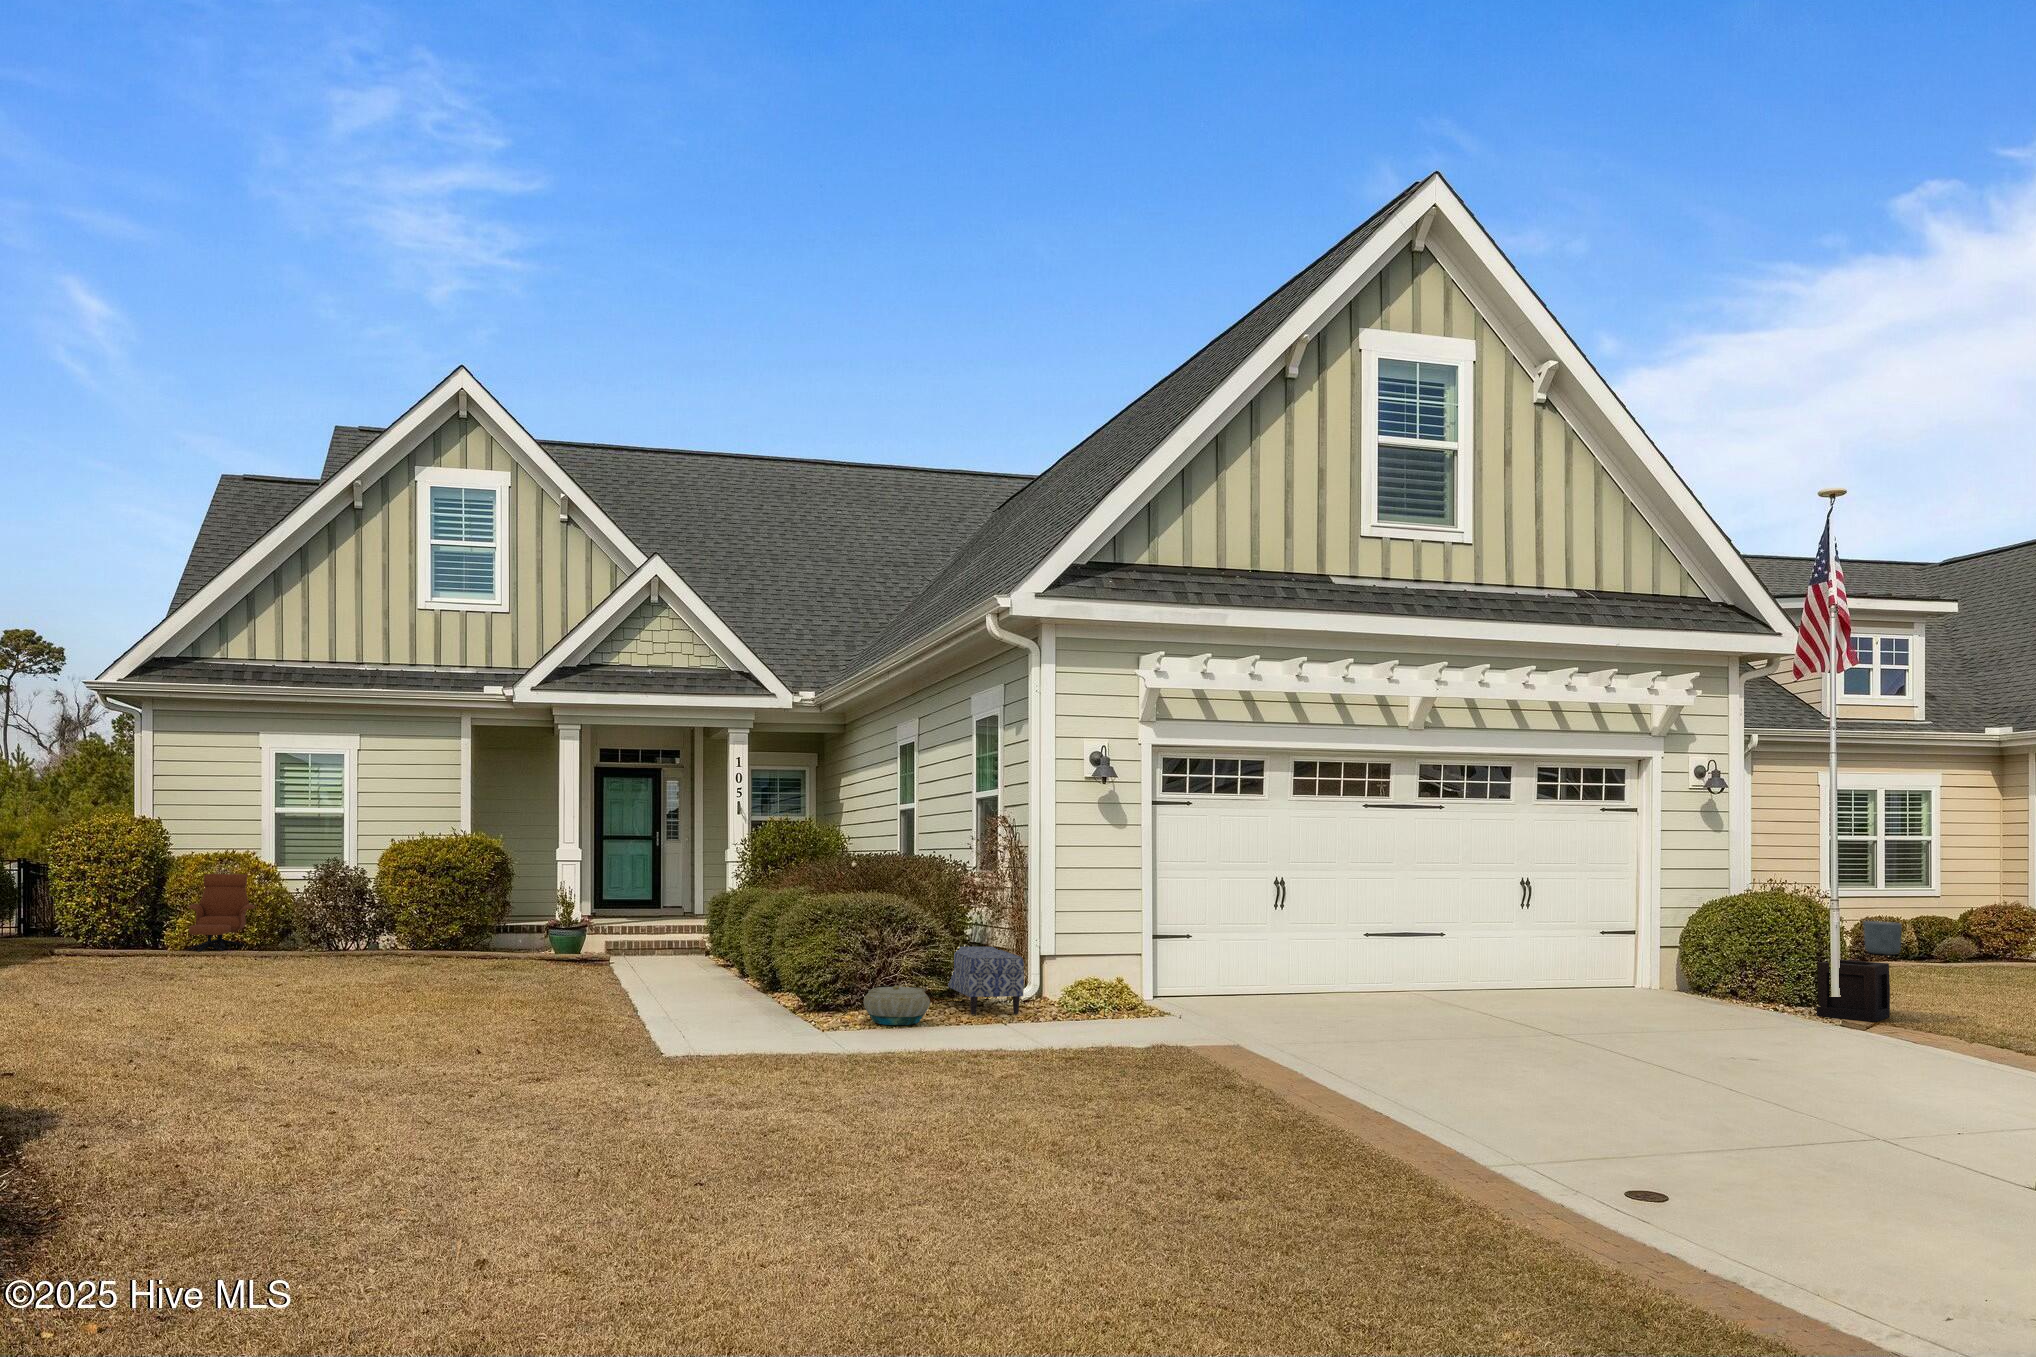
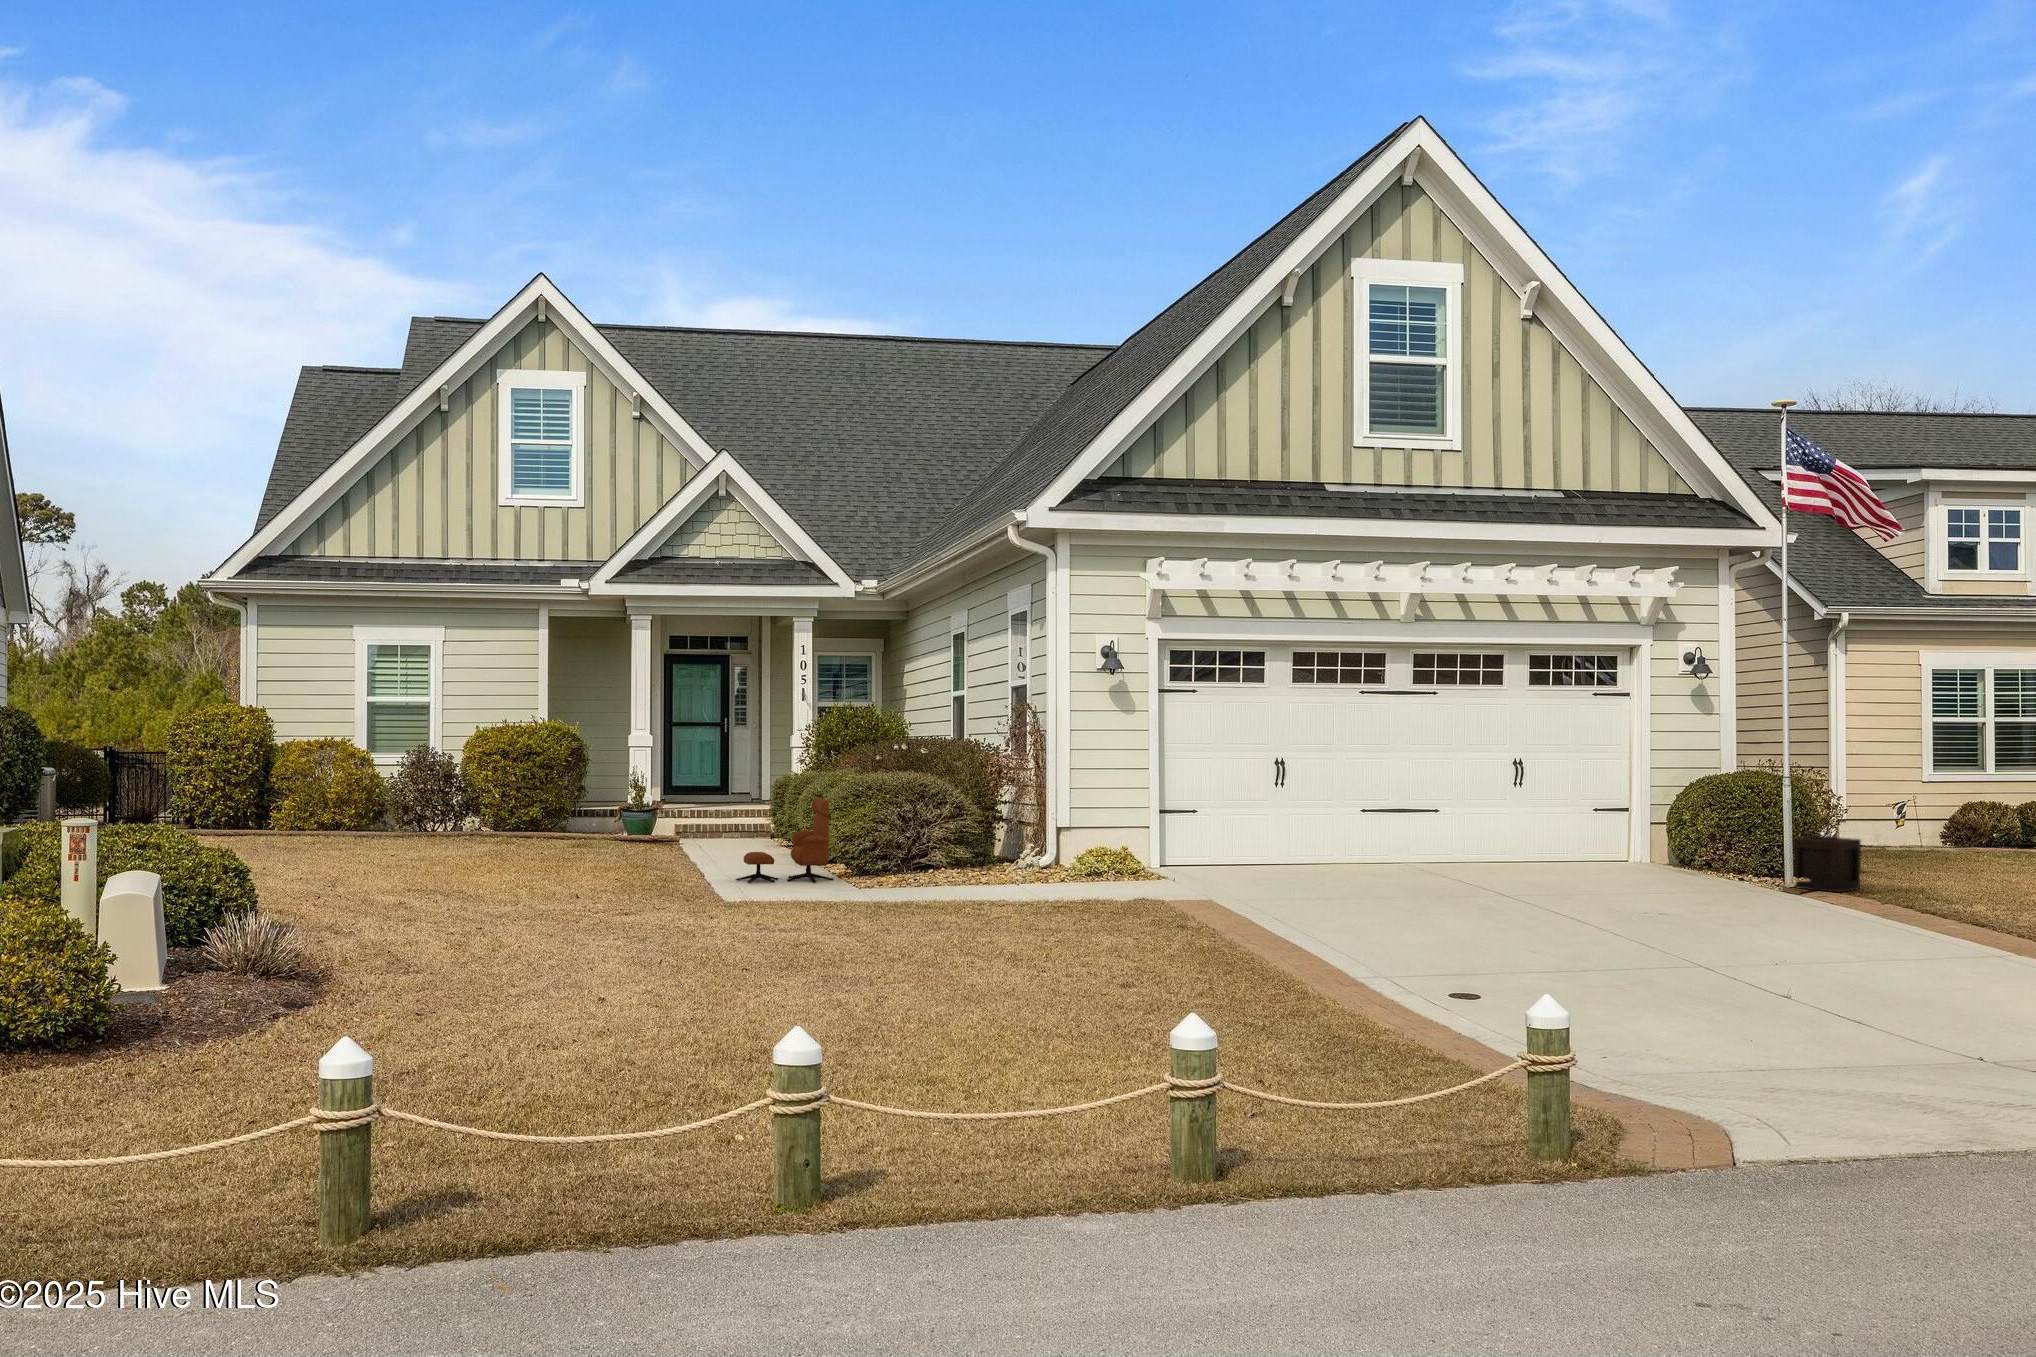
lounge chair: present [187,874,255,951] -> present [736,798,833,883]
planter: present [1863,921,1902,955] -> none [1909,805,1947,838]
bench: present [948,947,1024,1015] -> none [971,822,1042,881]
basket: present [864,985,930,1025] -> none [897,854,955,888]

